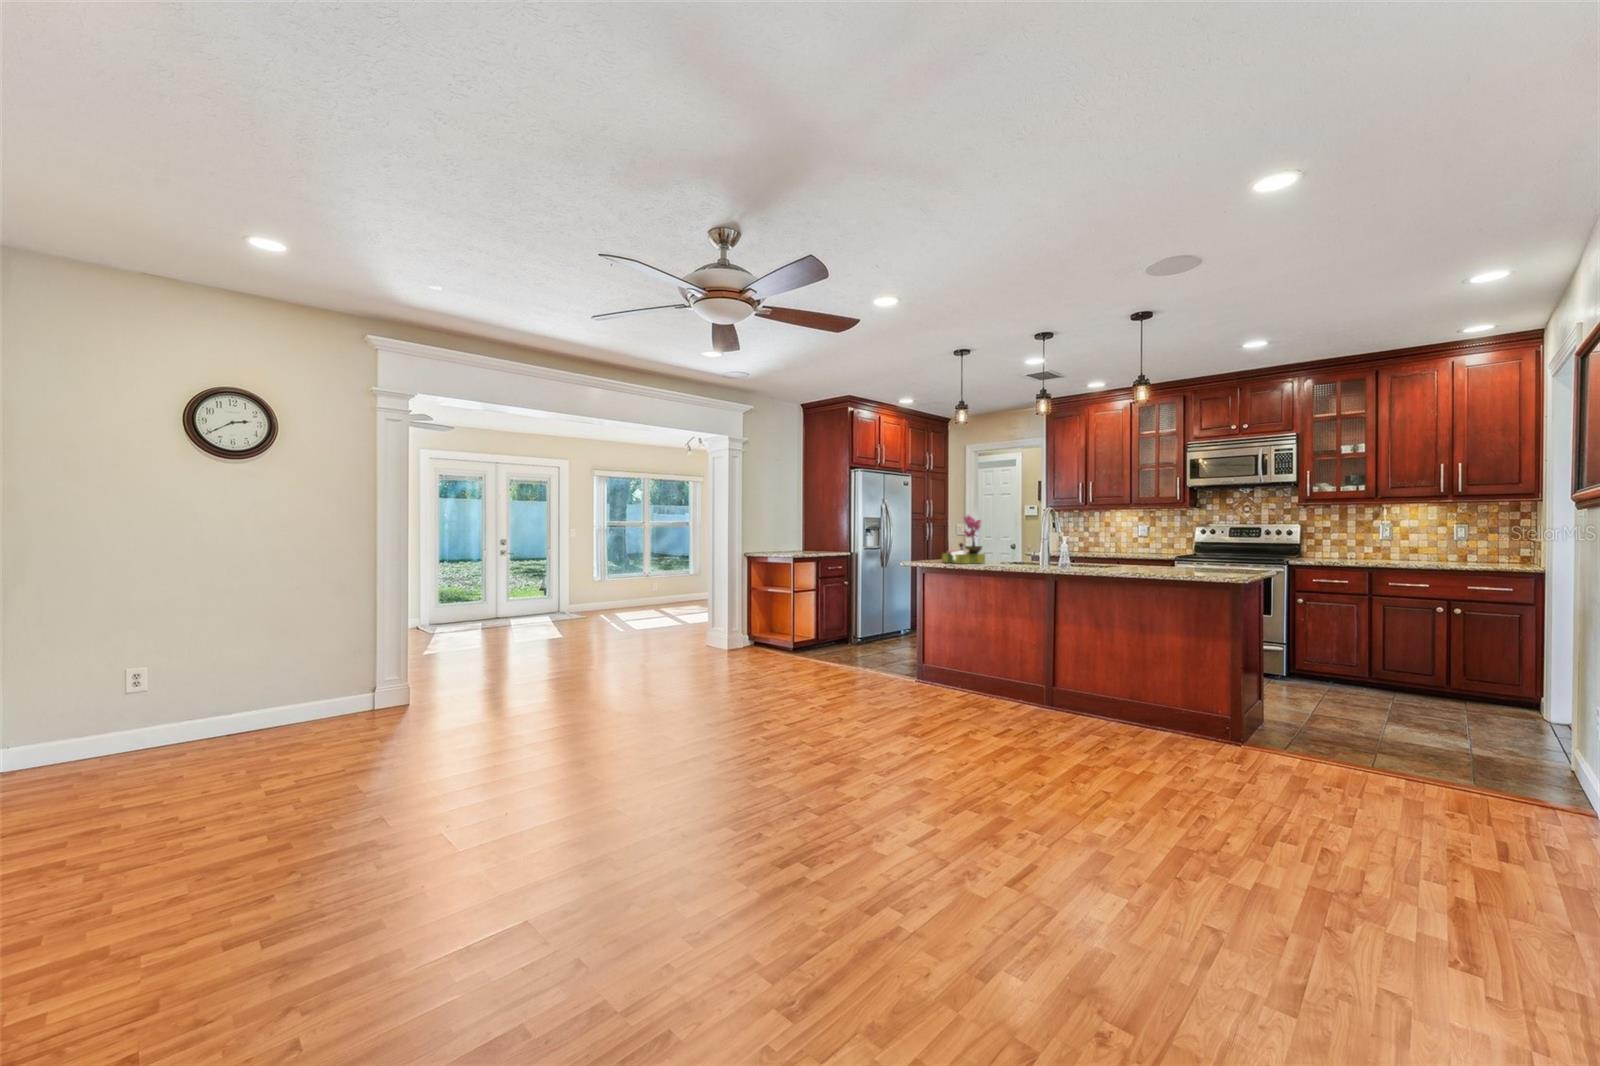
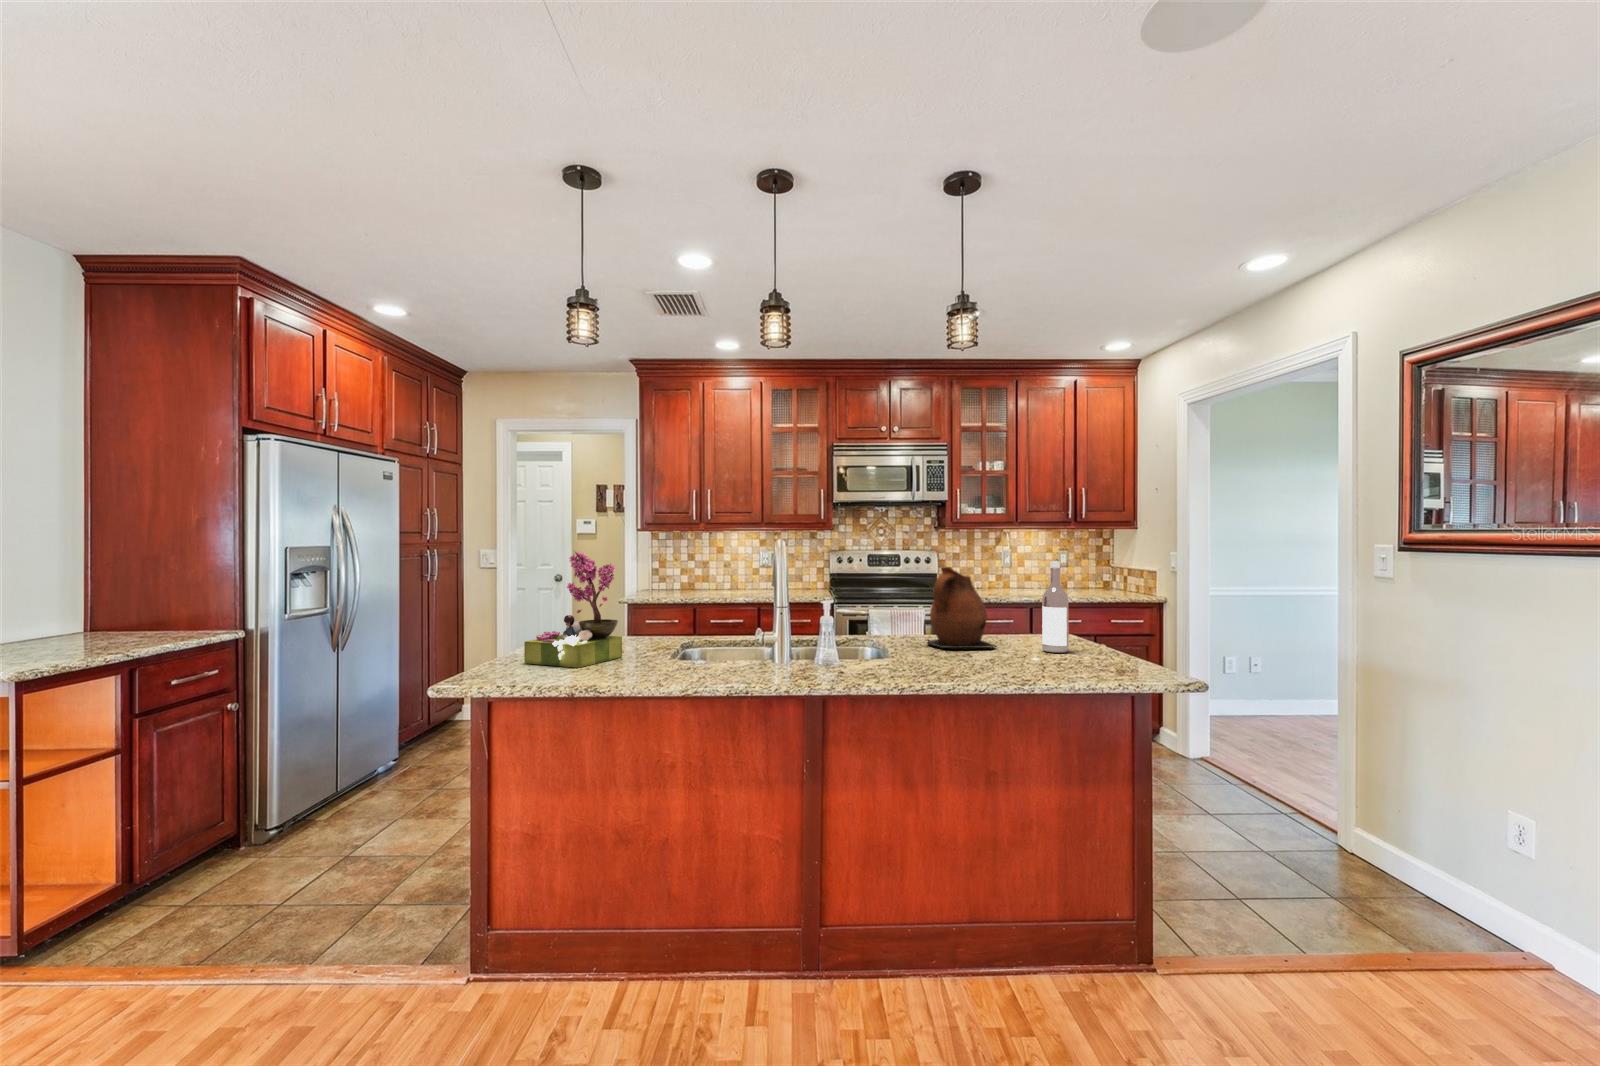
wine bottle: none [1229,517,1248,573] -> present [1042,561,1069,653]
ceramic pitcher: none [1159,522,1206,571] -> present [928,567,995,648]

